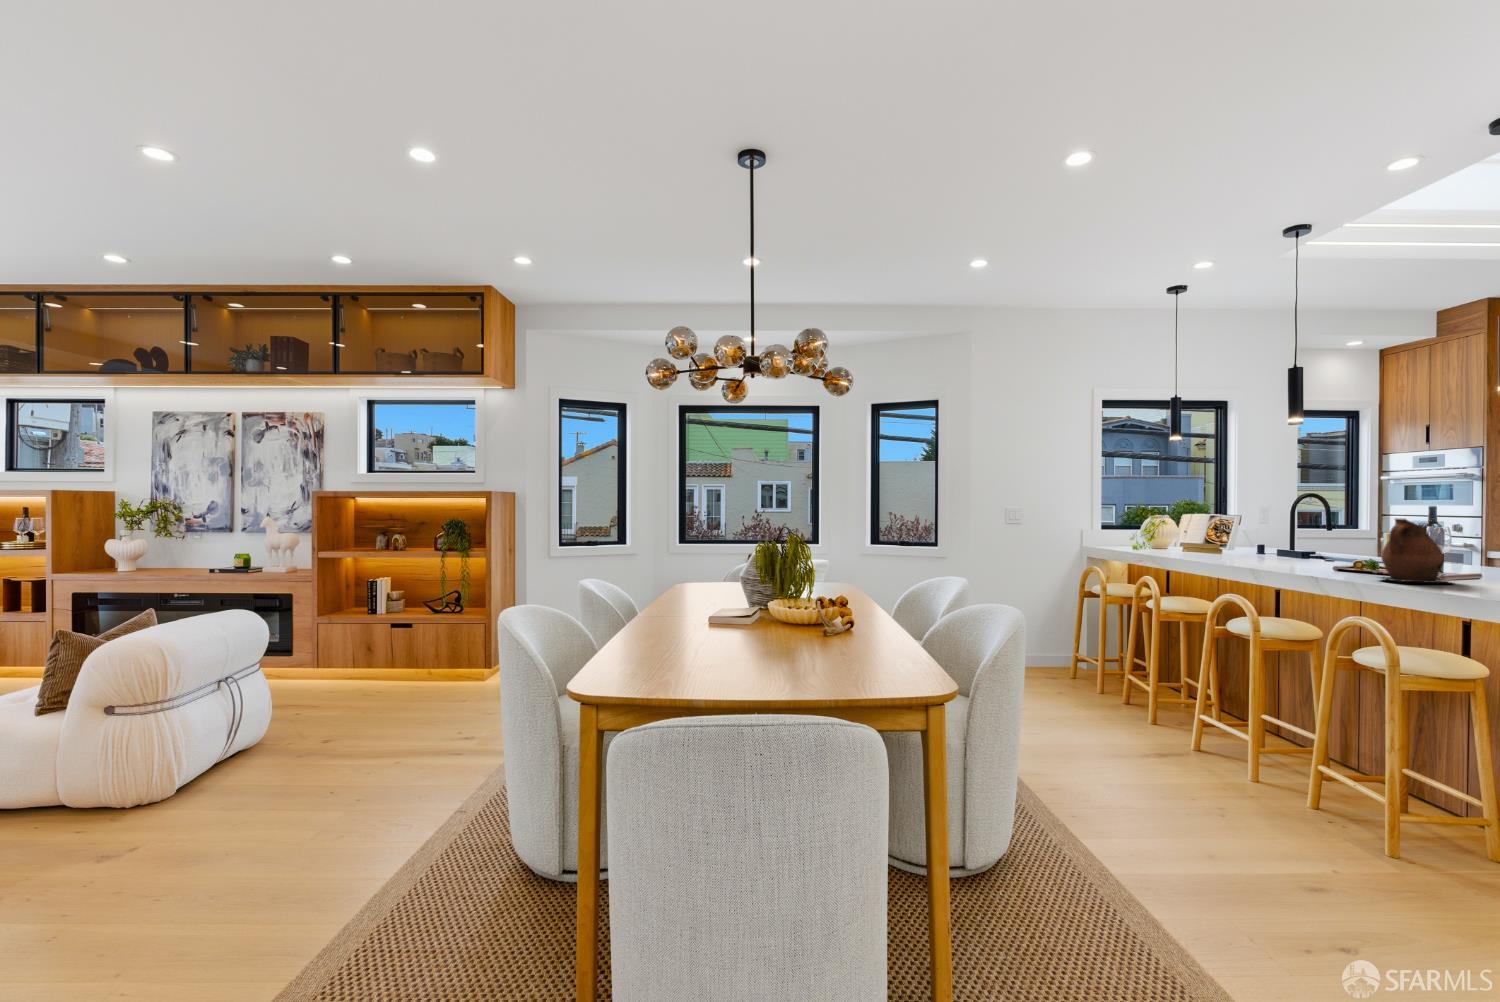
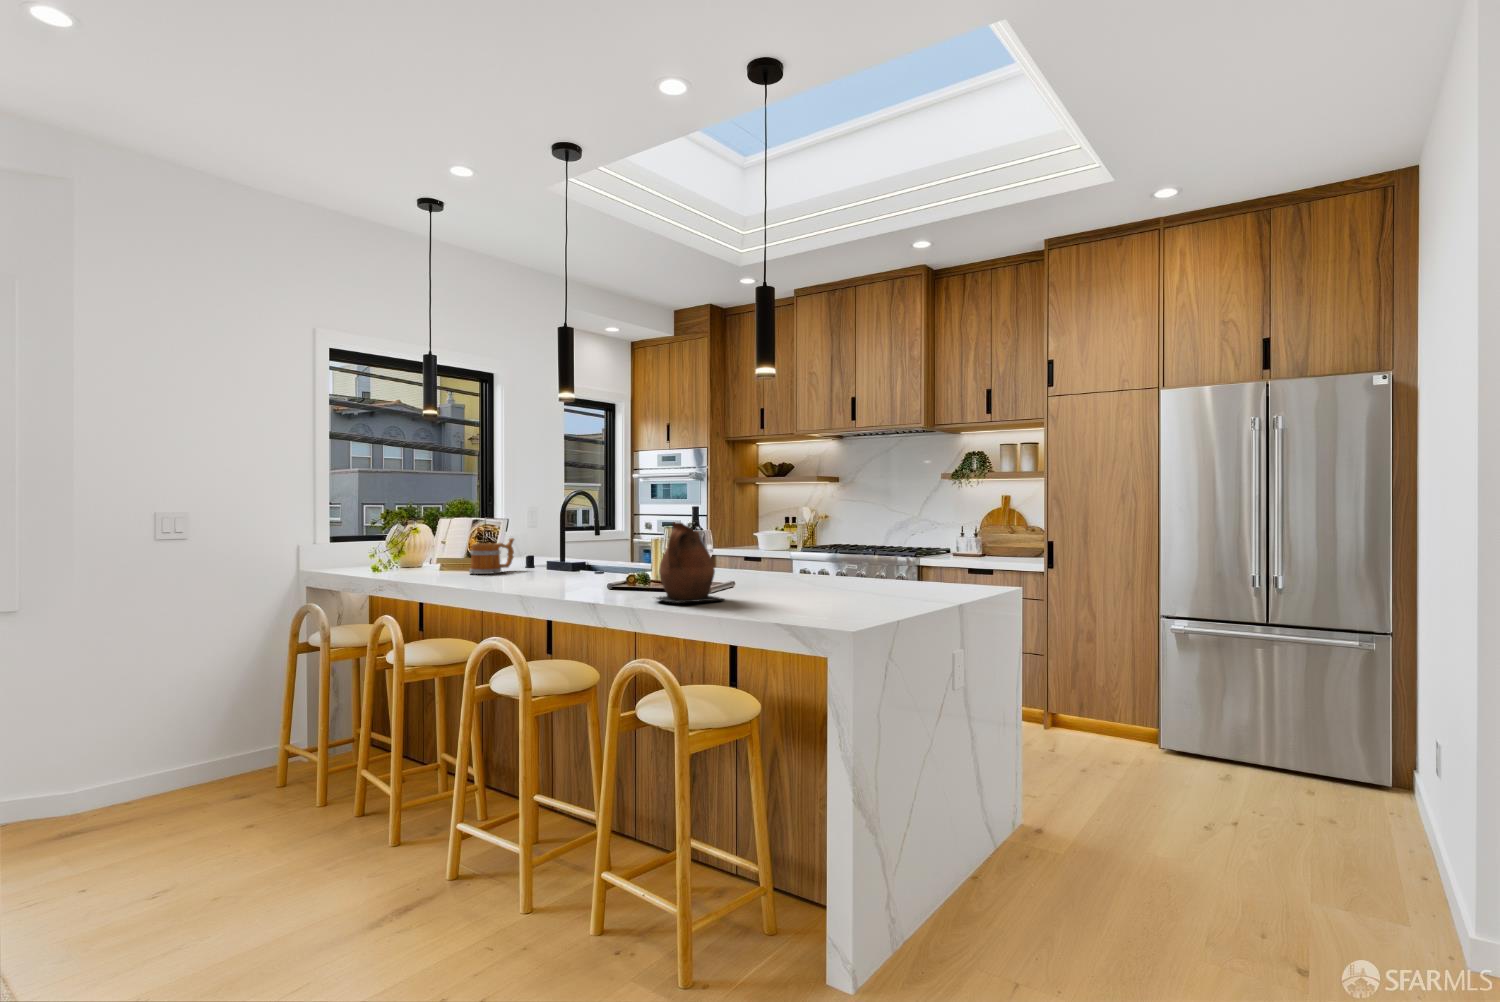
mug: none [1208,529,1247,555] -> present [469,538,514,574]

